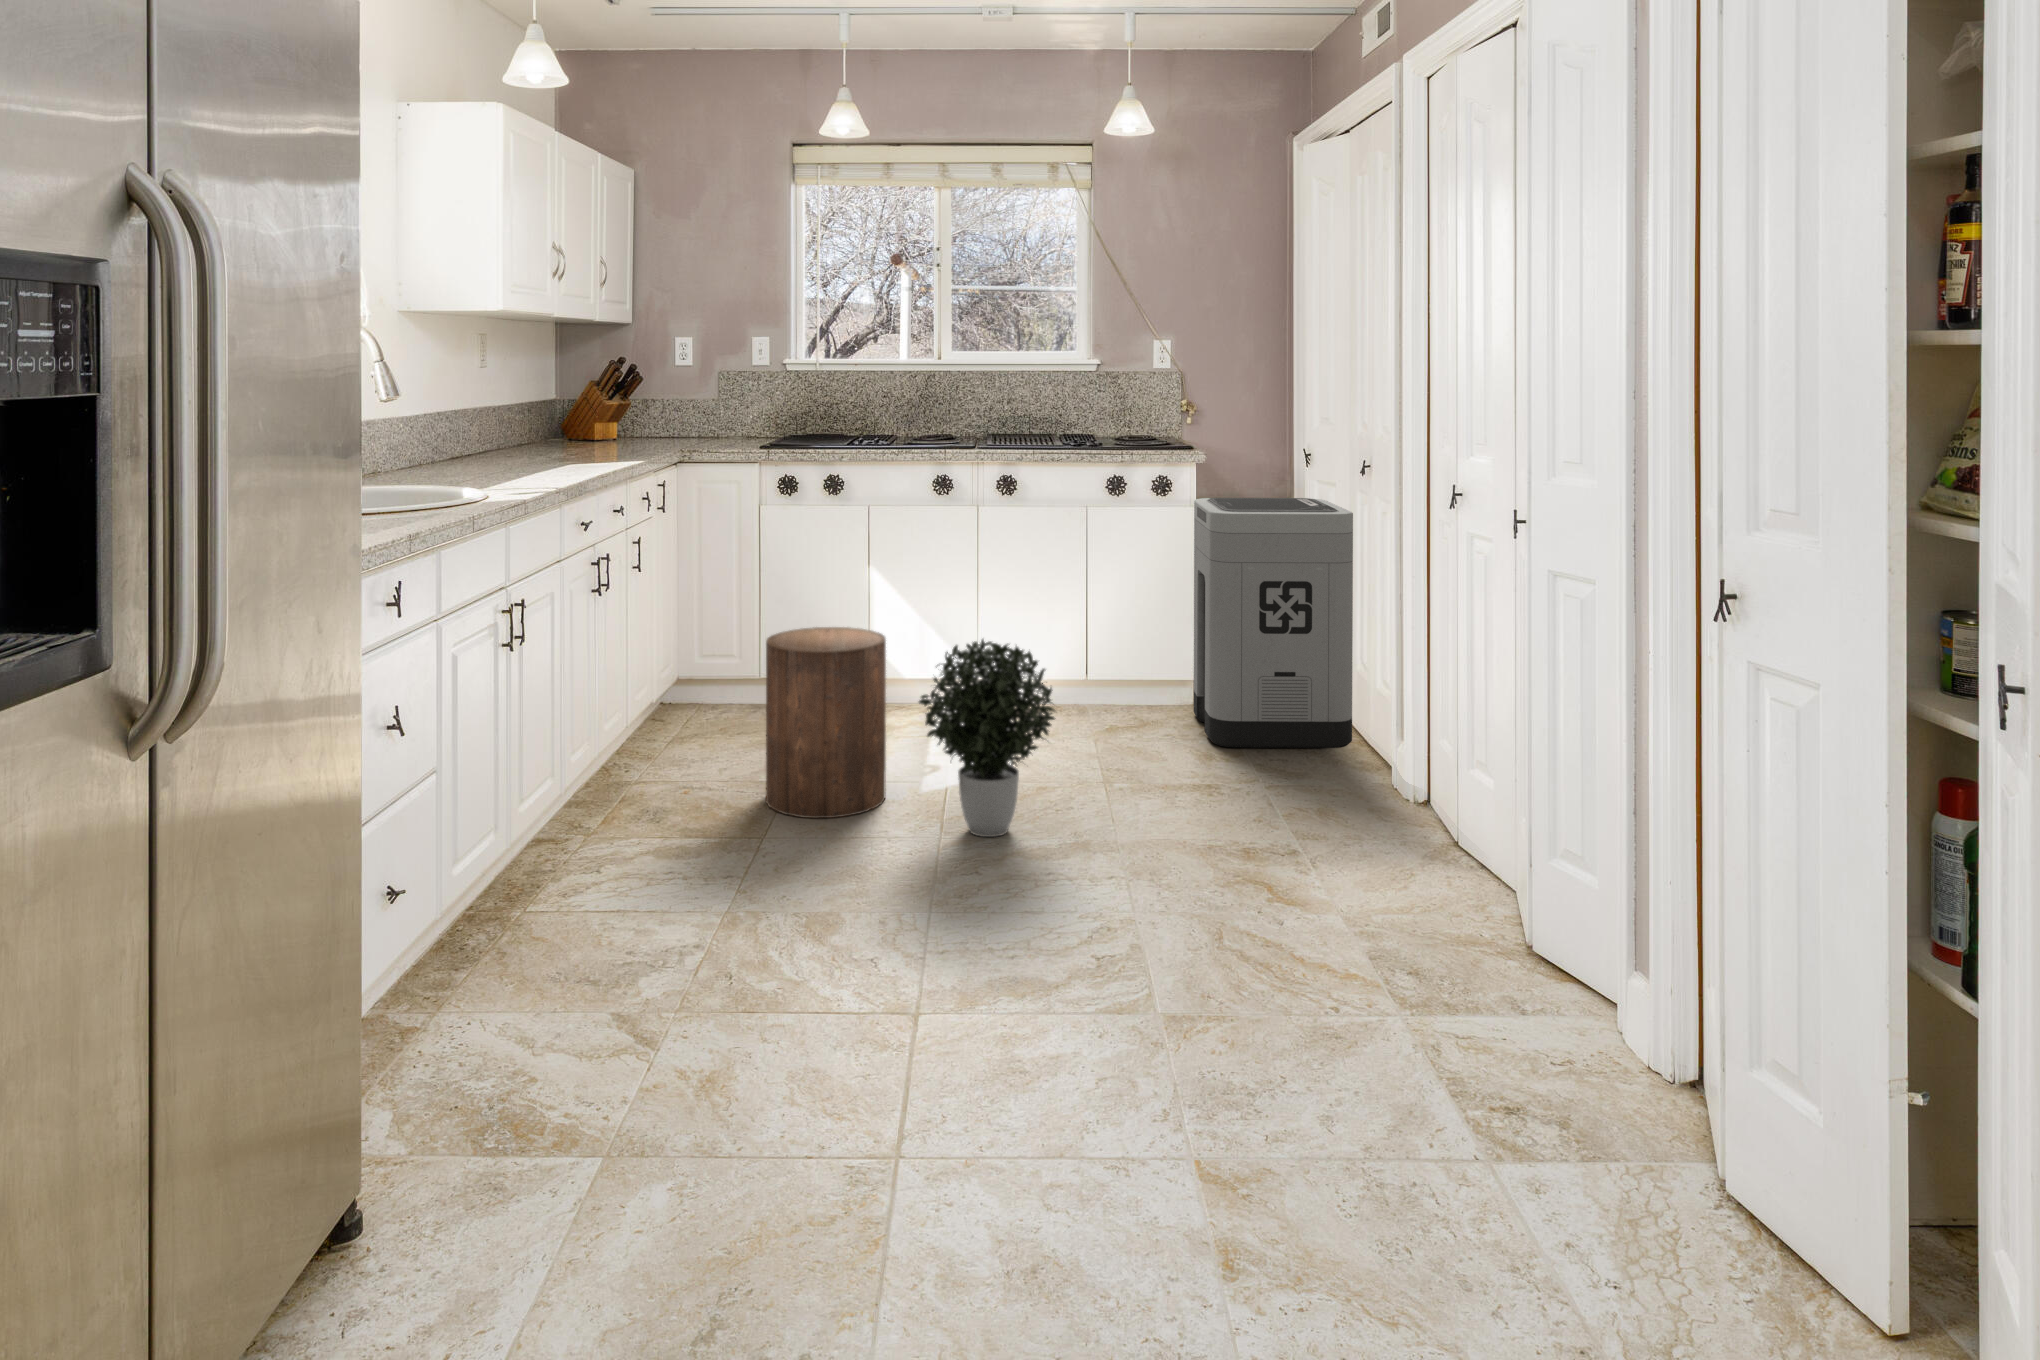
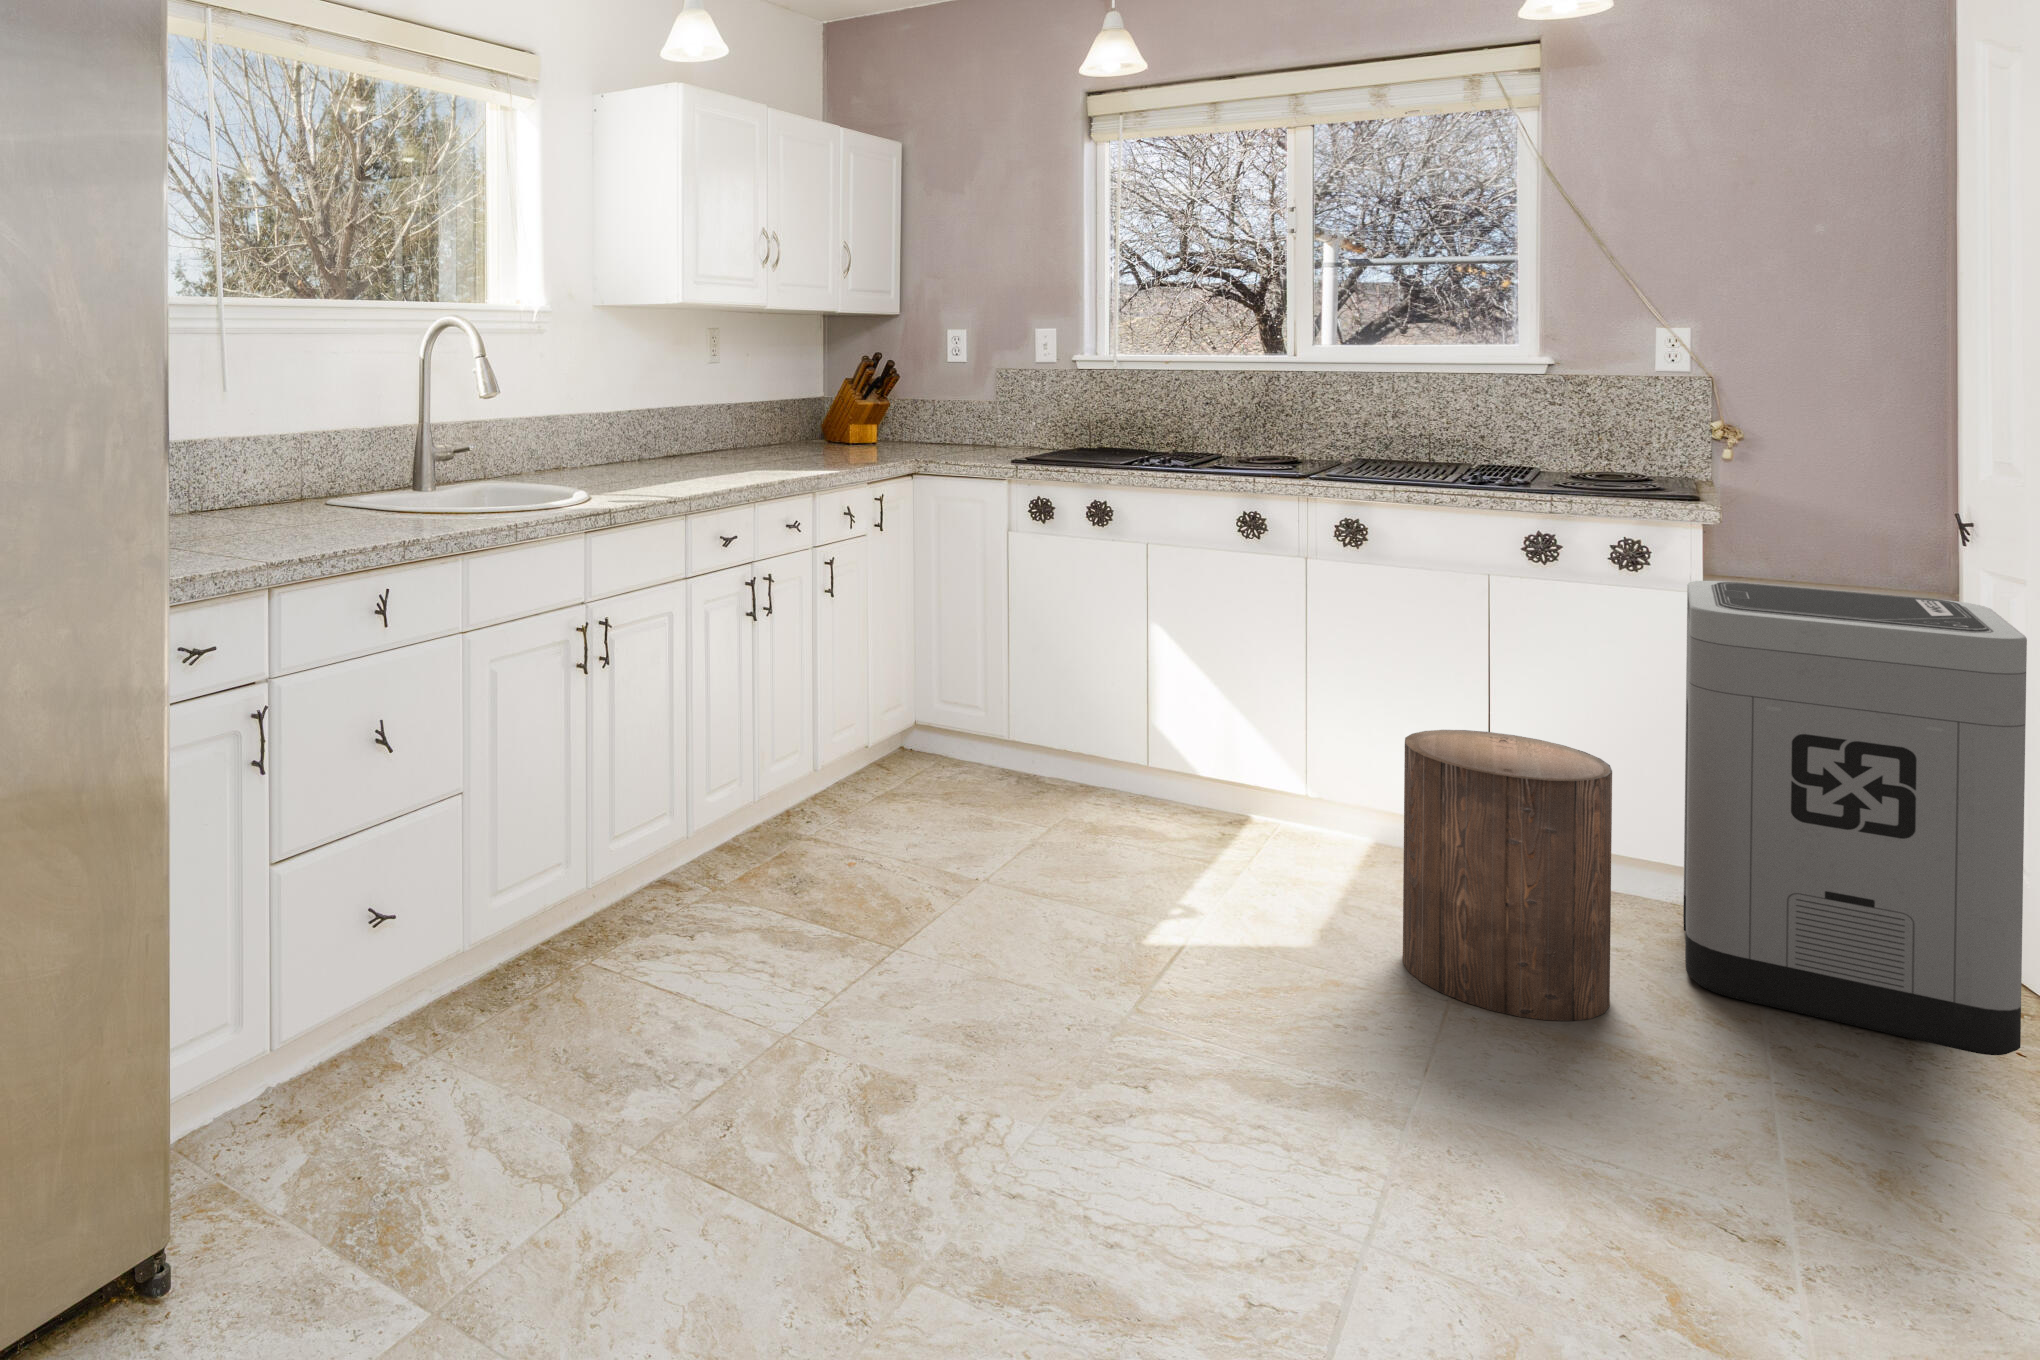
stool: present [766,627,886,818] -> present [1403,730,1612,1021]
potted plant: present [919,639,1055,837] -> none [1092,750,1310,1038]

